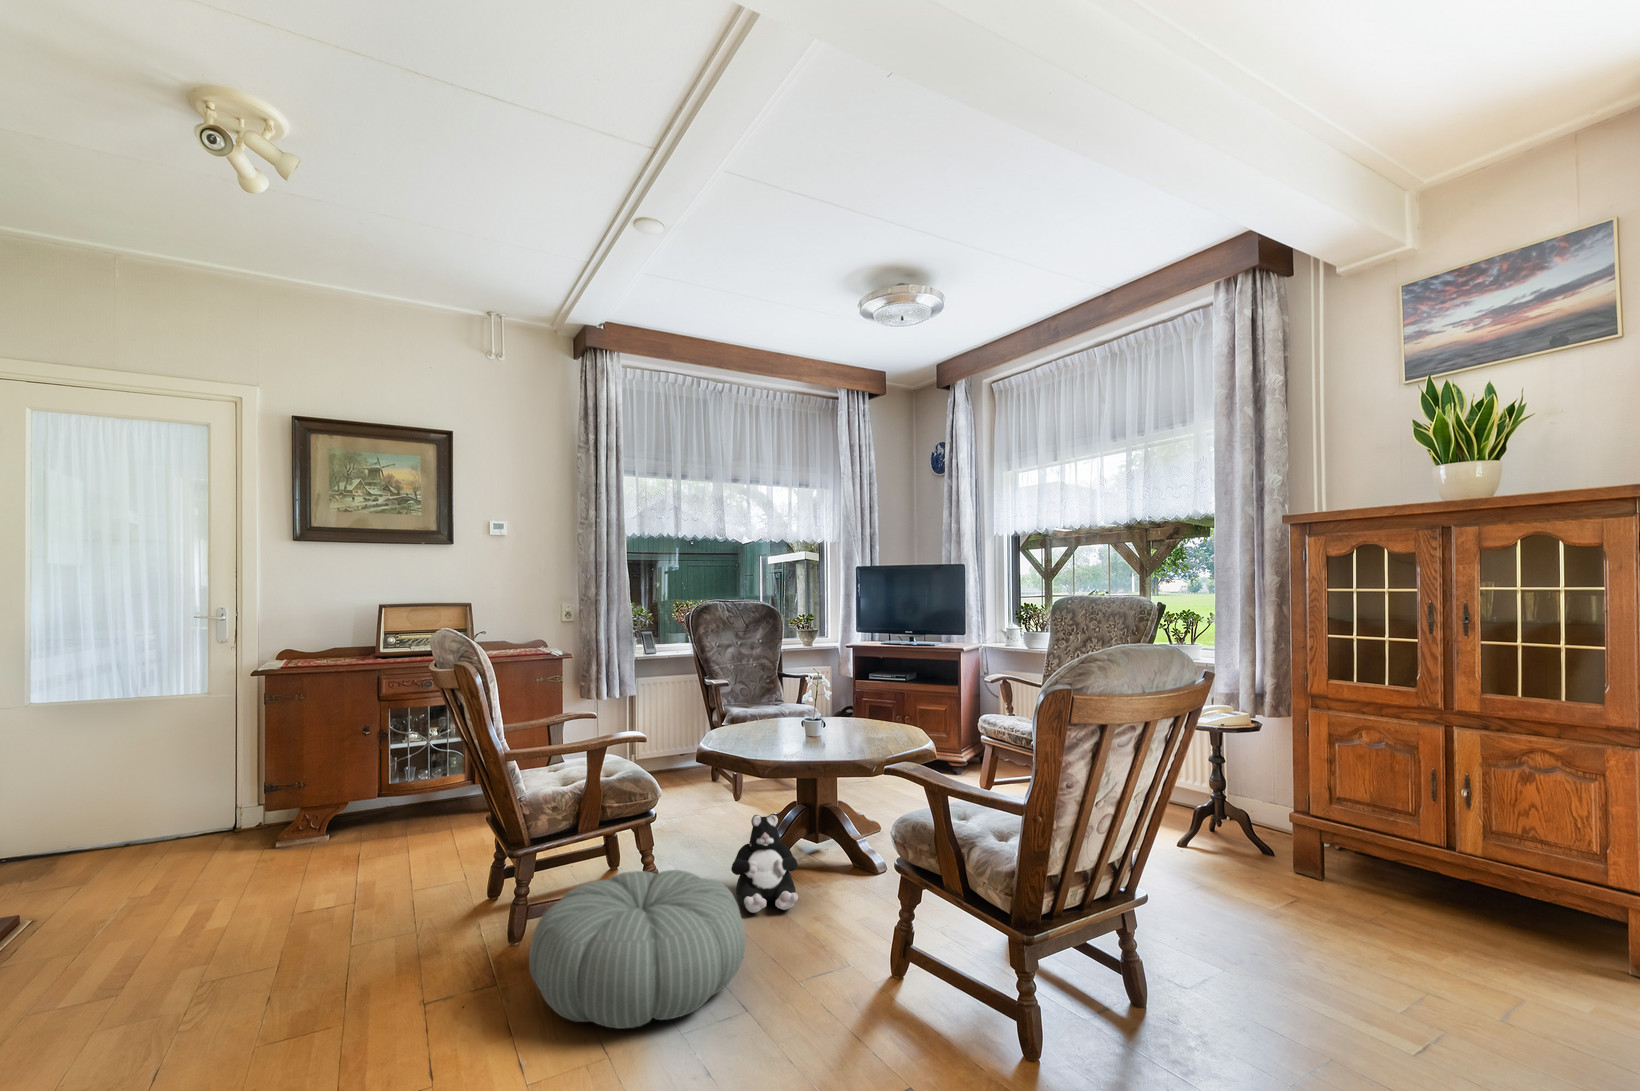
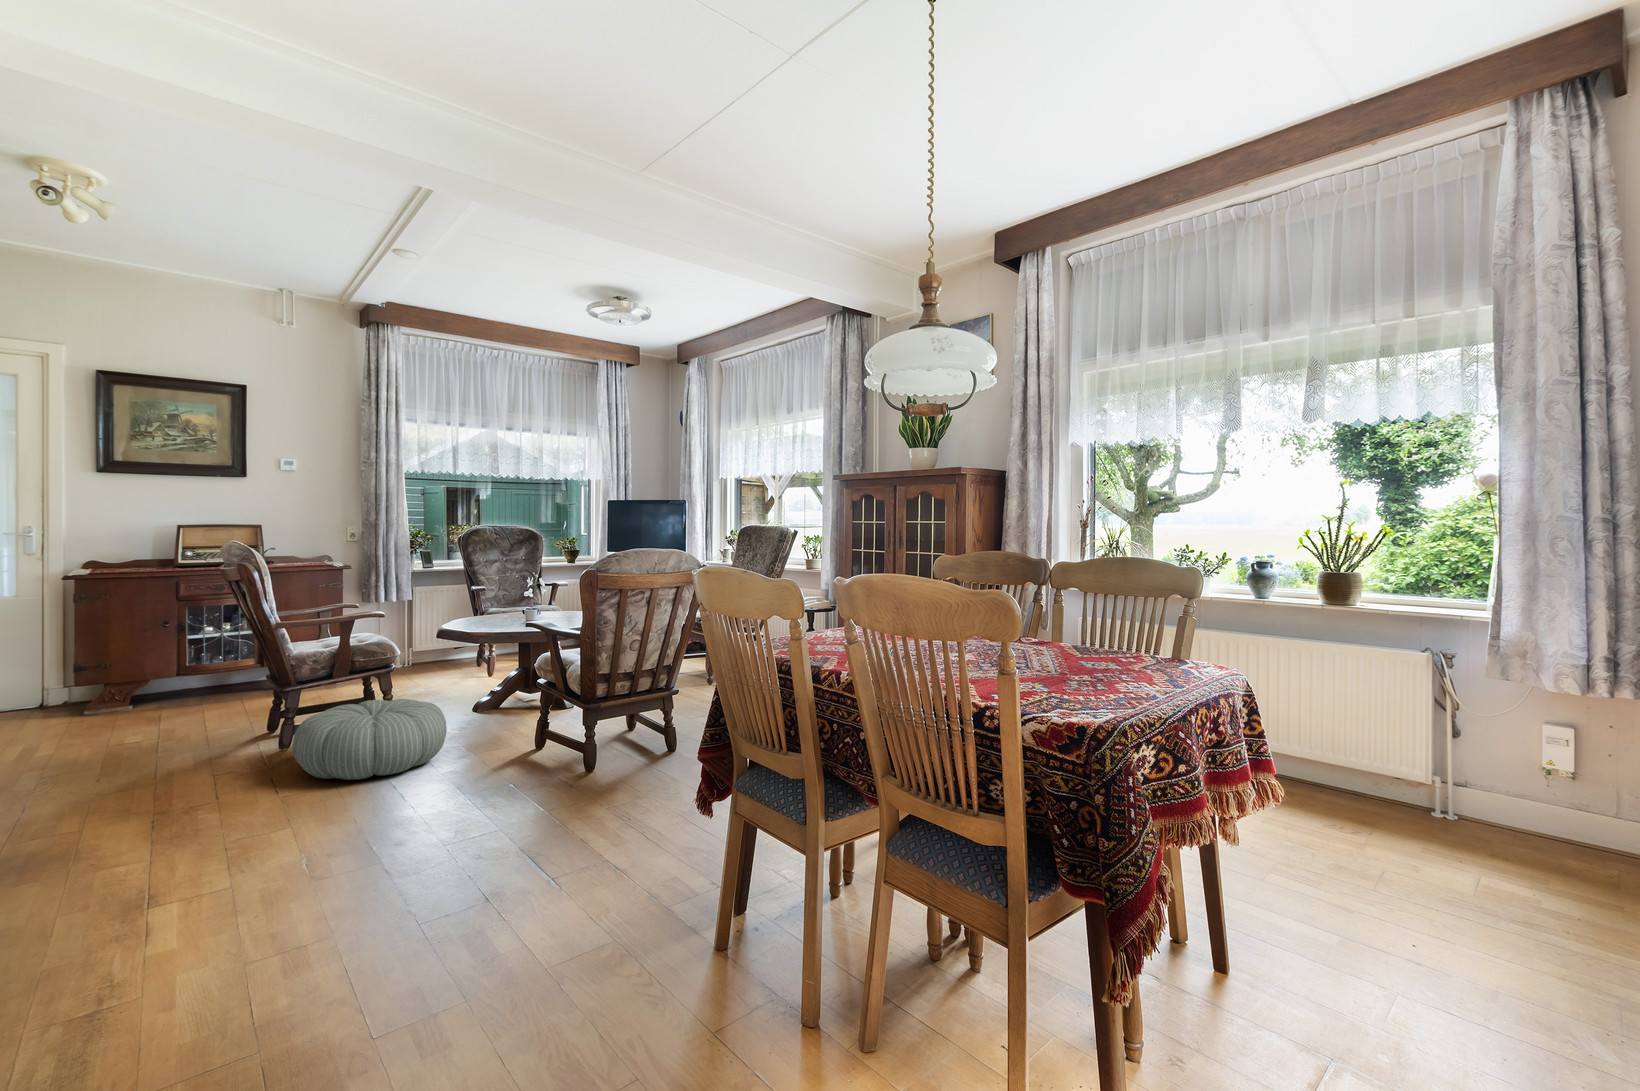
plush toy: present [731,814,798,913] -> none [457,670,506,731]

